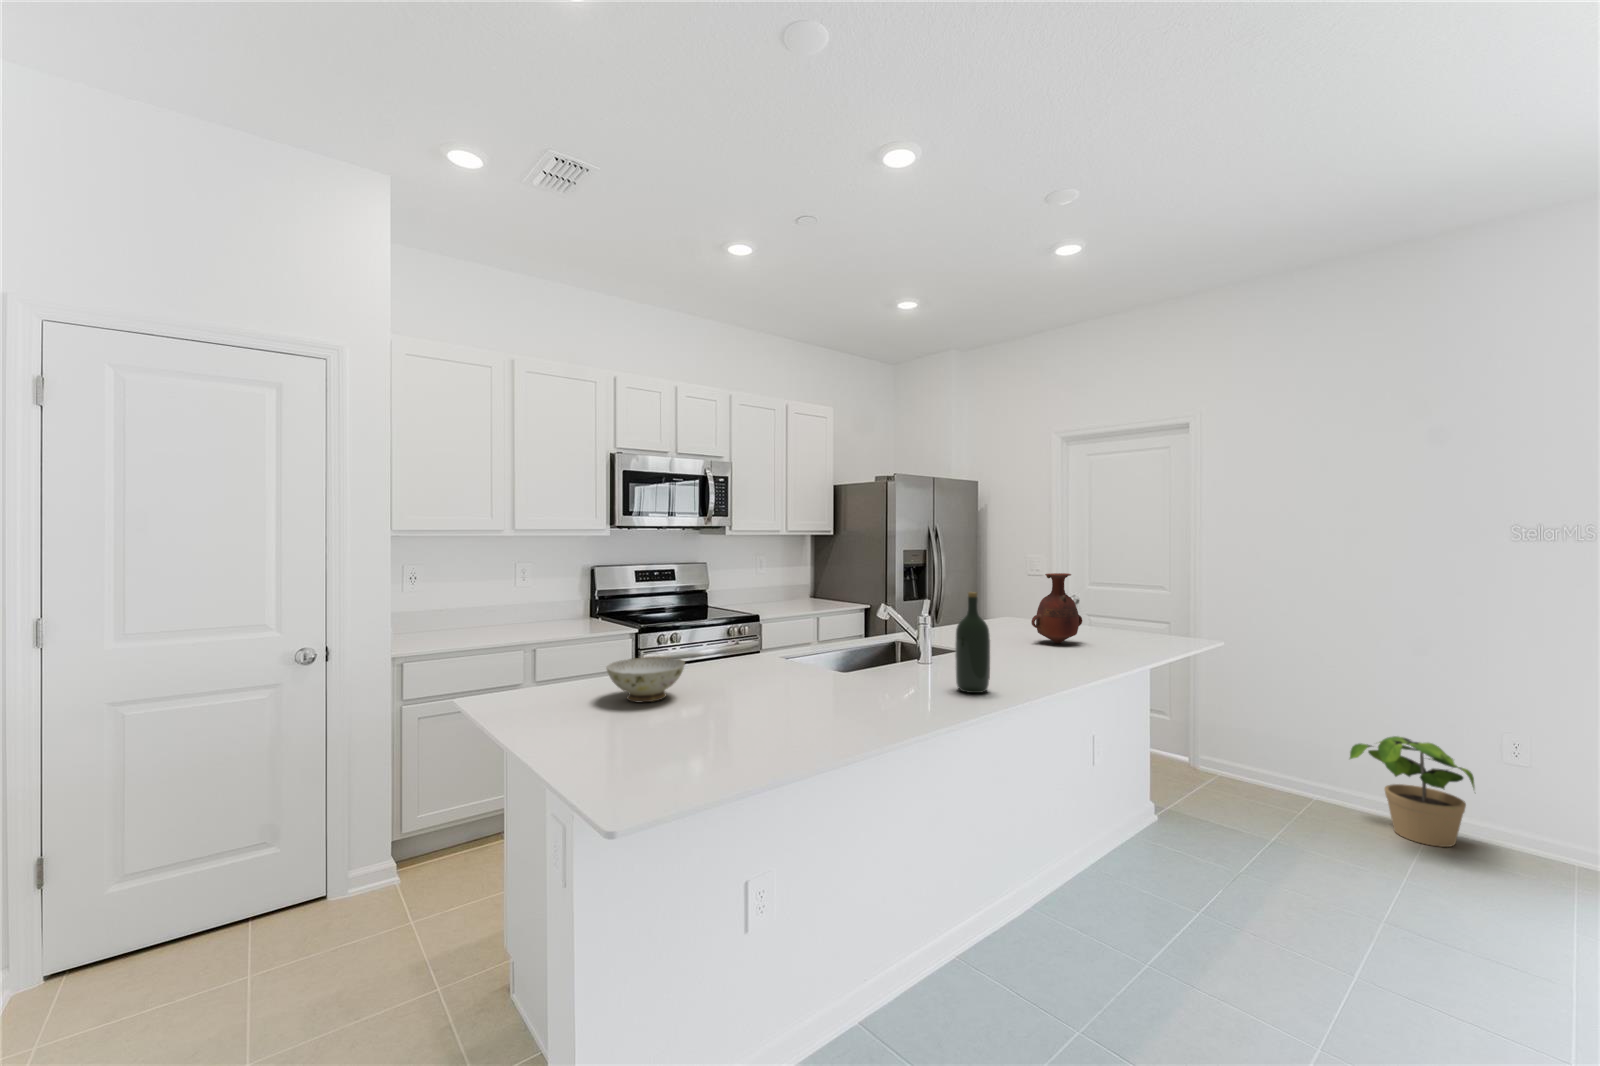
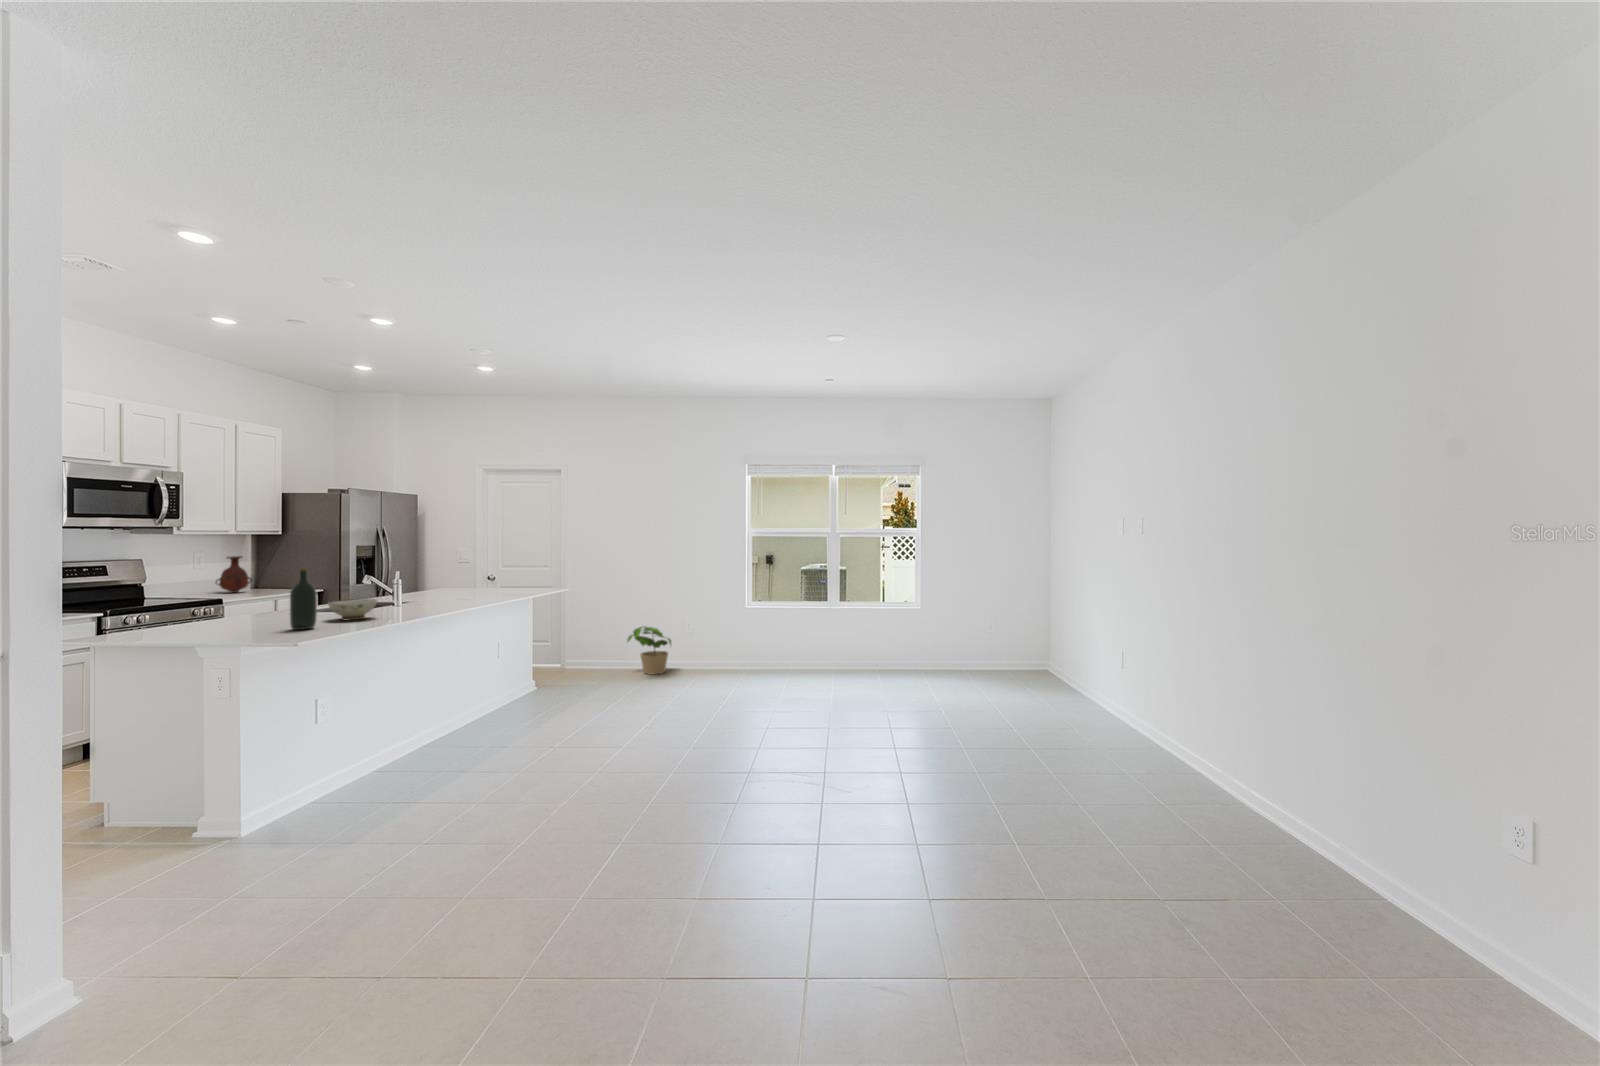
vase: present [1031,573,1082,643] -> present [216,556,252,593]
wine bottle: present [955,592,990,693] -> present [290,568,317,630]
ceramic bowl: present [606,657,685,703] -> present [328,599,377,620]

